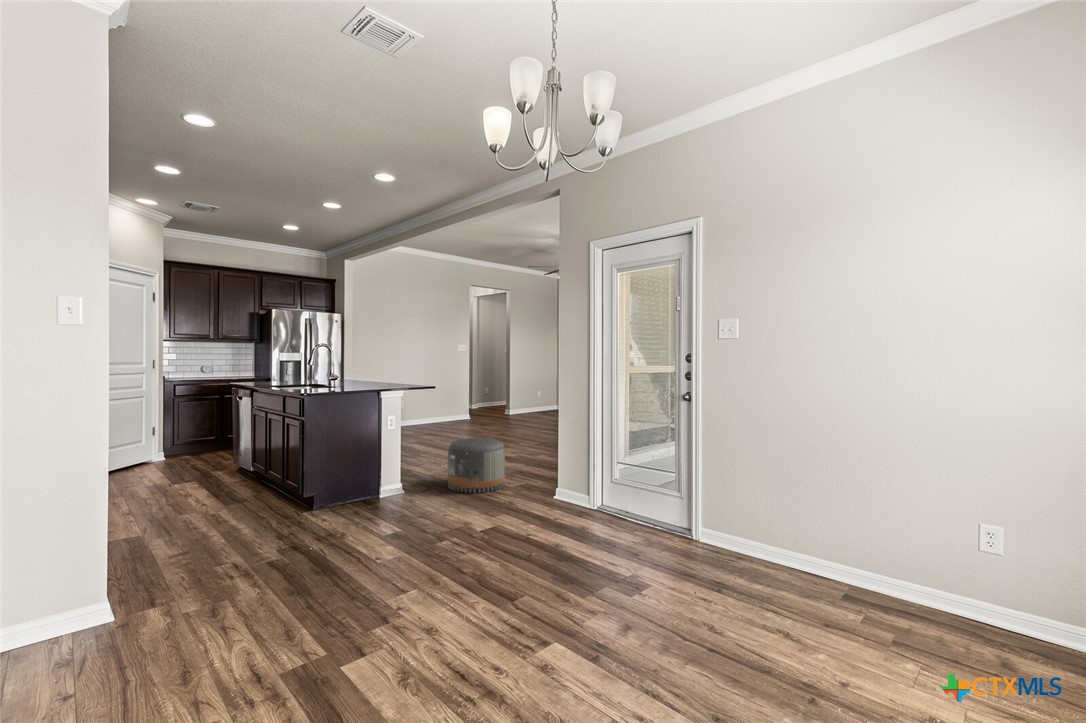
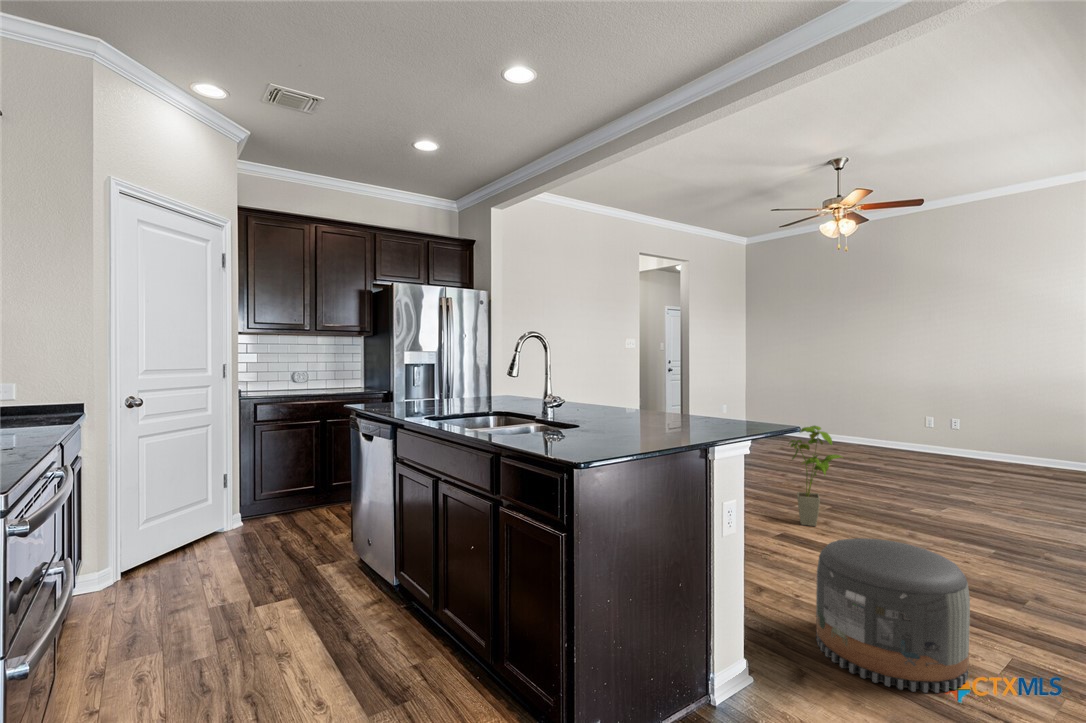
house plant: none [502,395,532,451] -> present [789,426,841,526]

